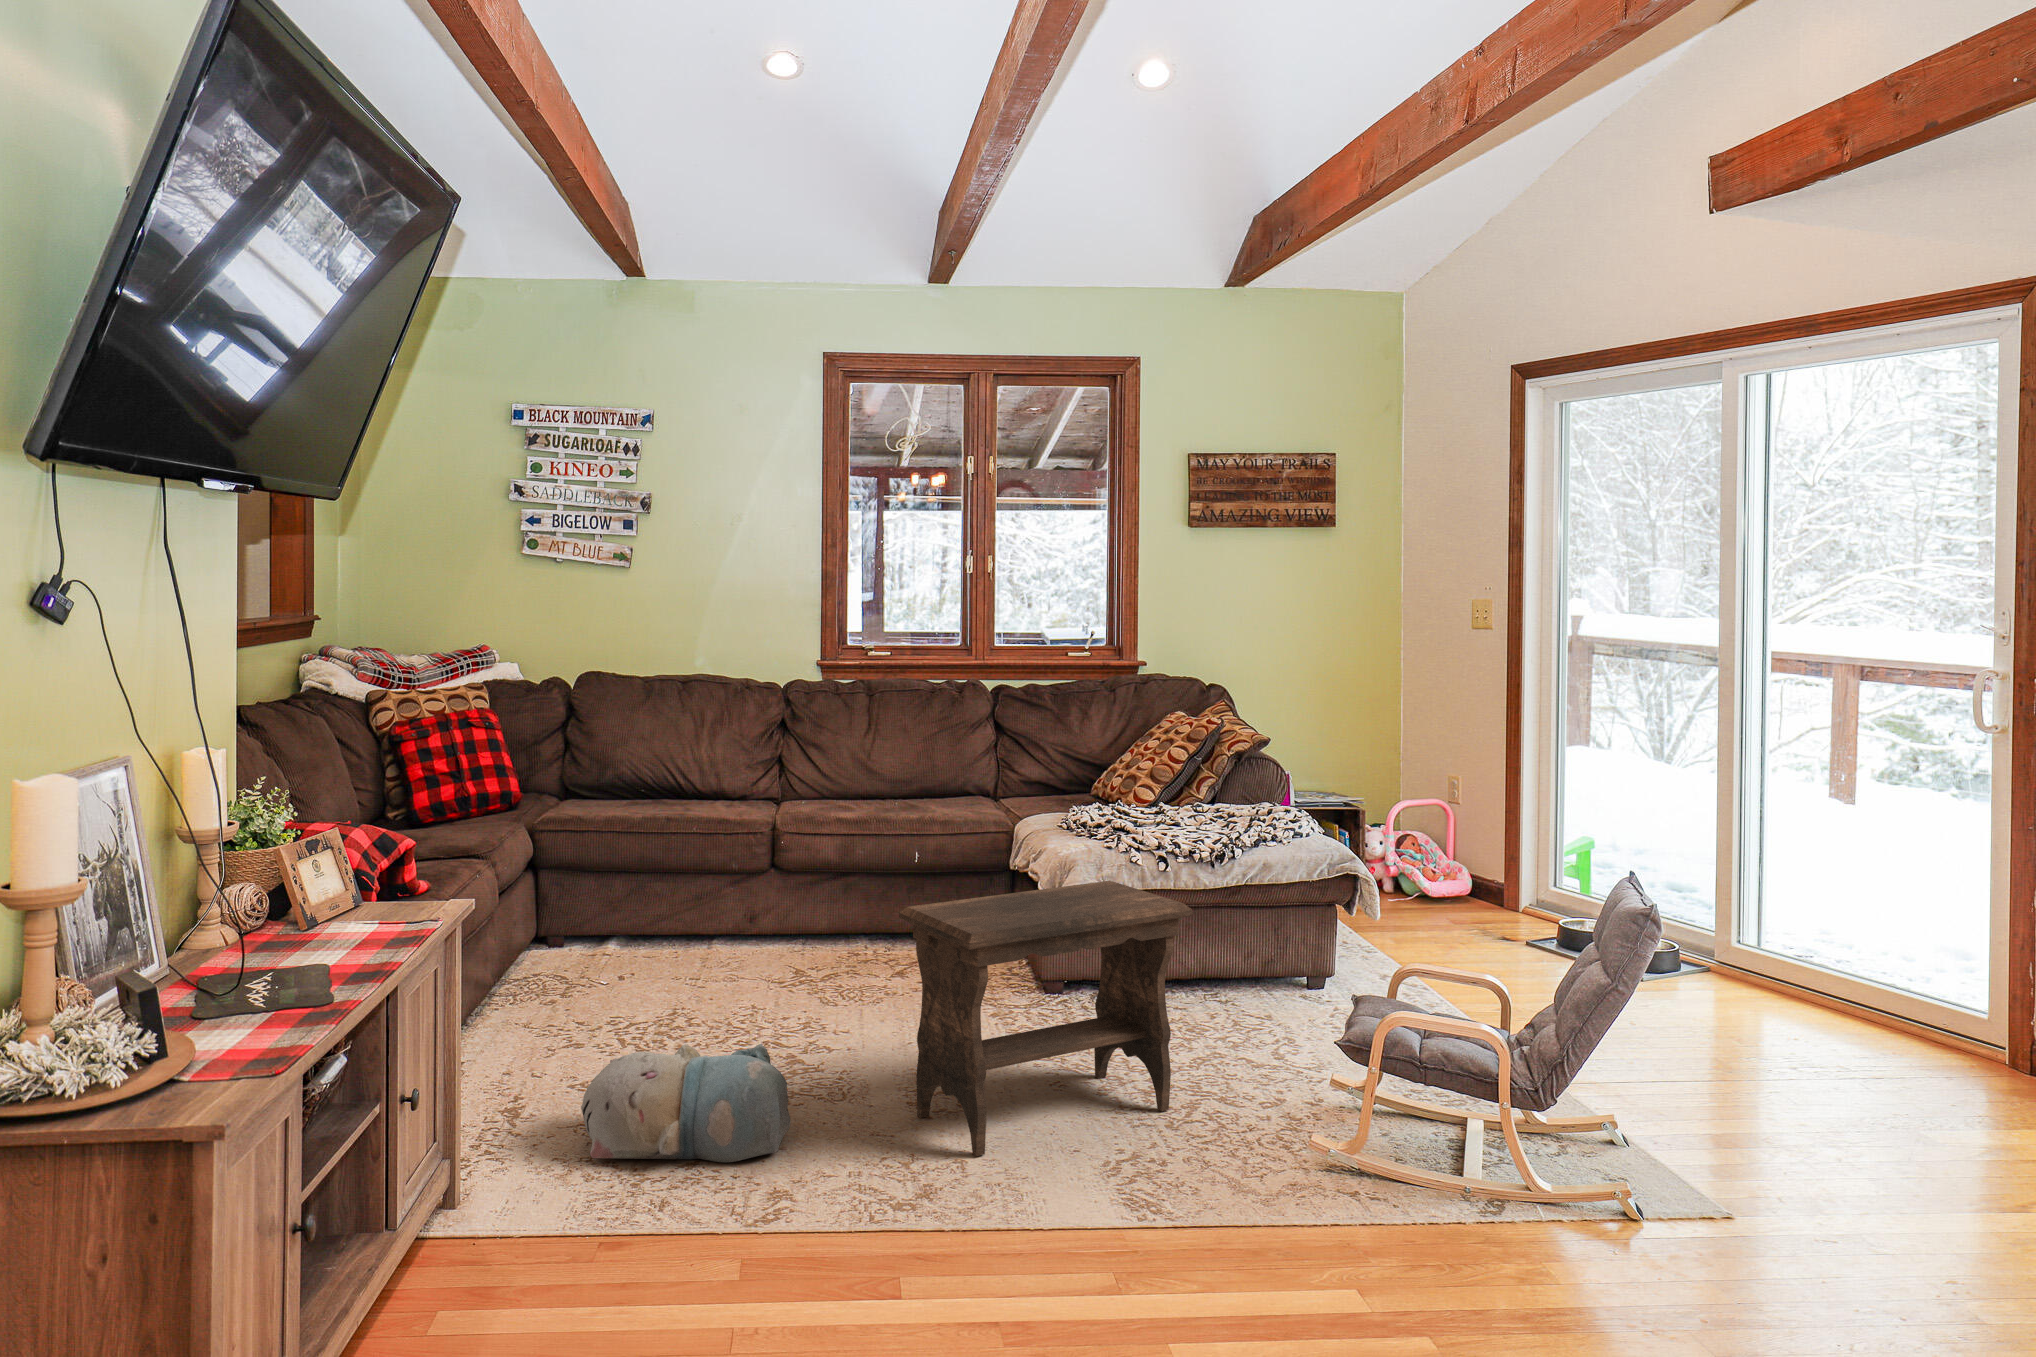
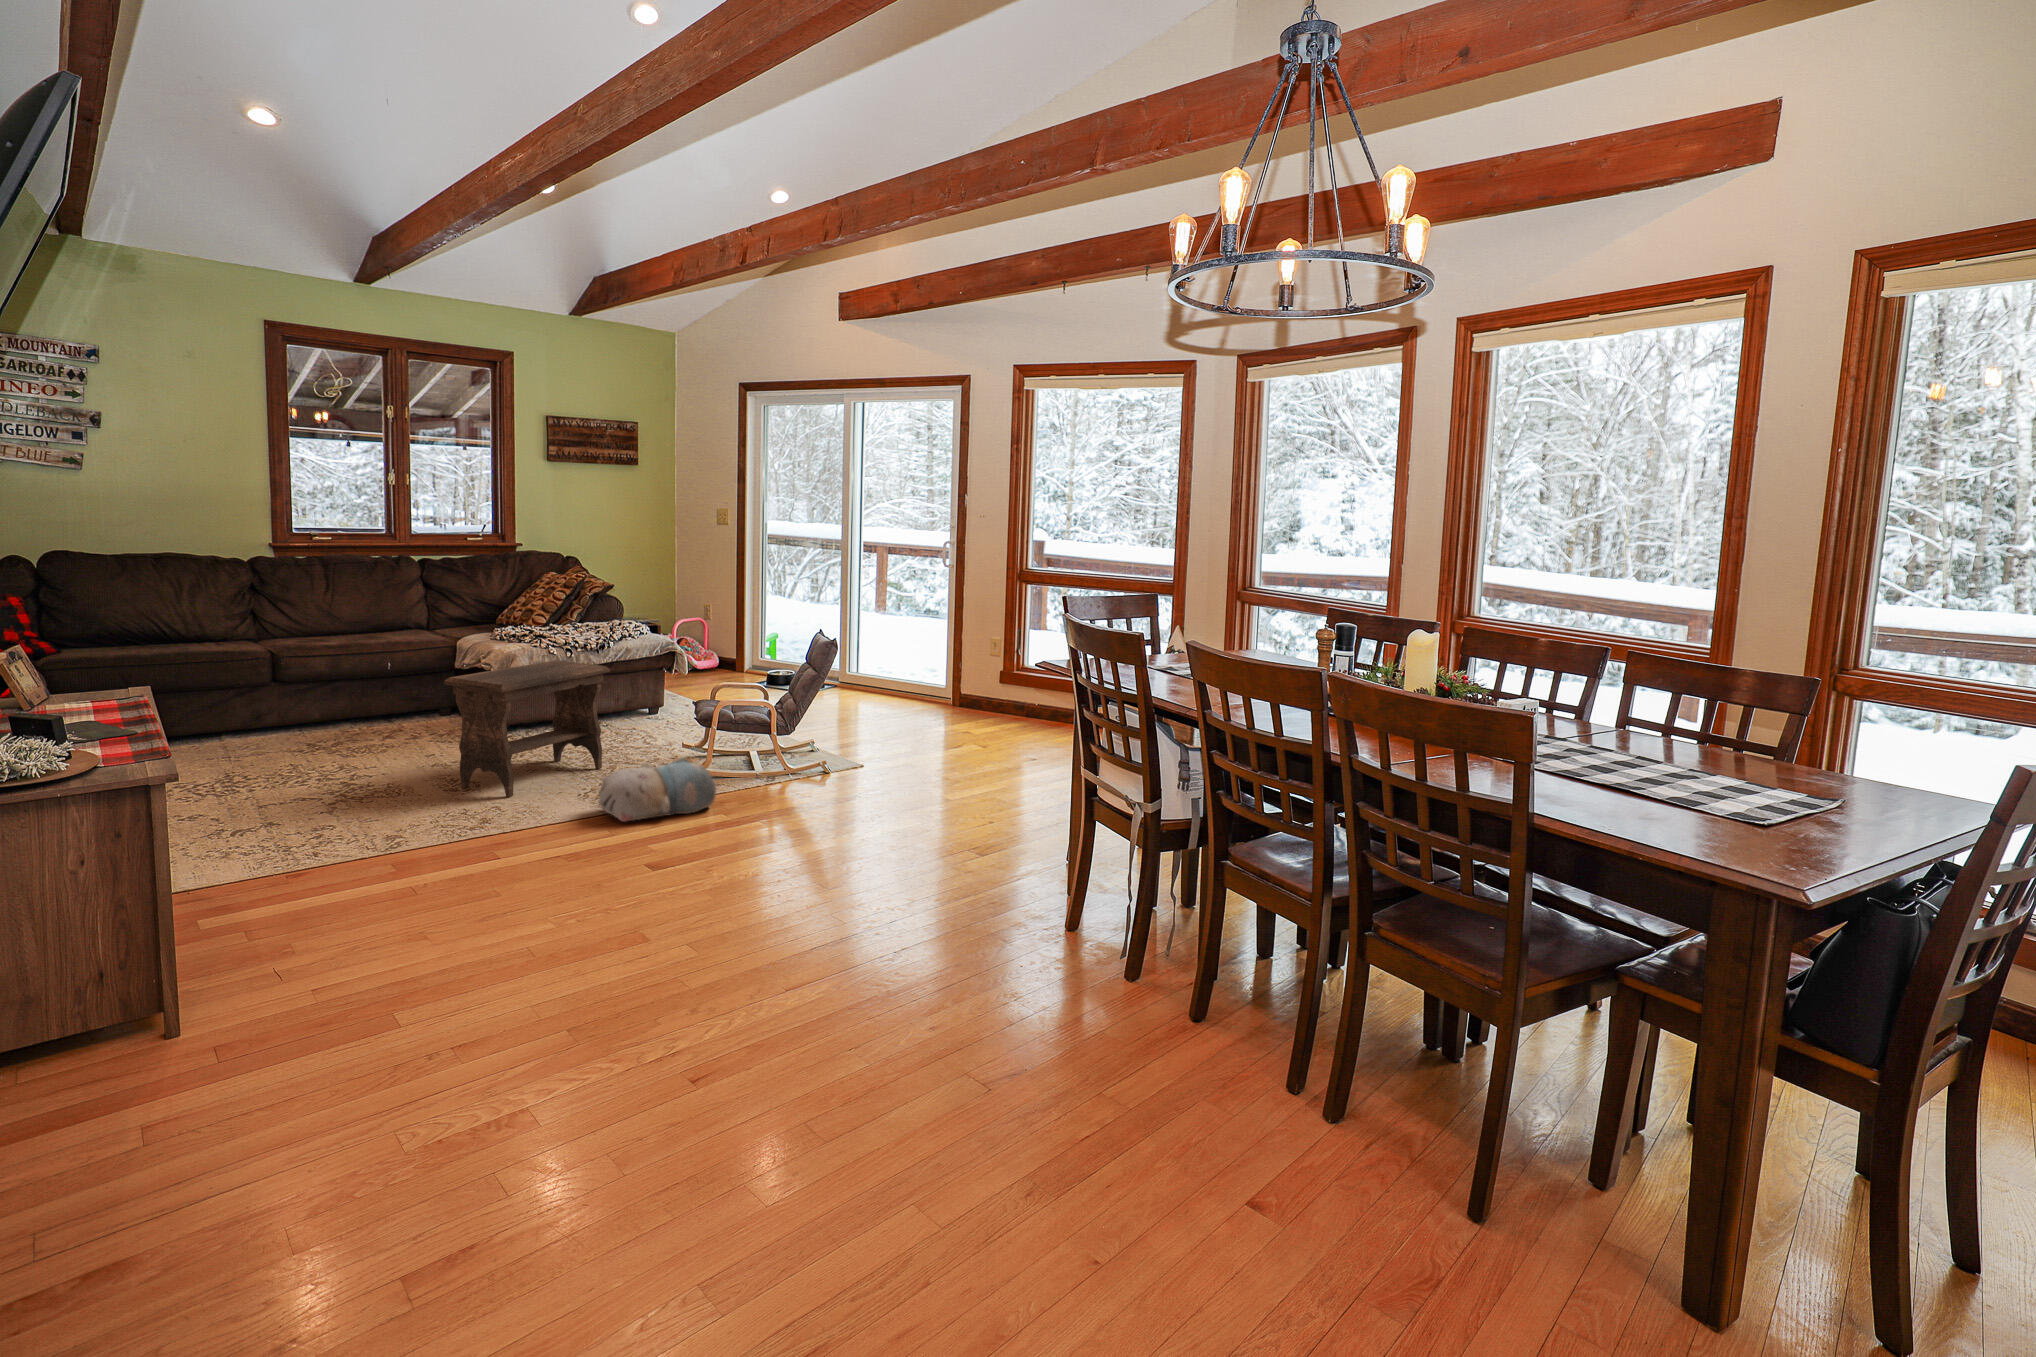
plush toy: present [581,1044,791,1162] -> present [599,758,716,822]

